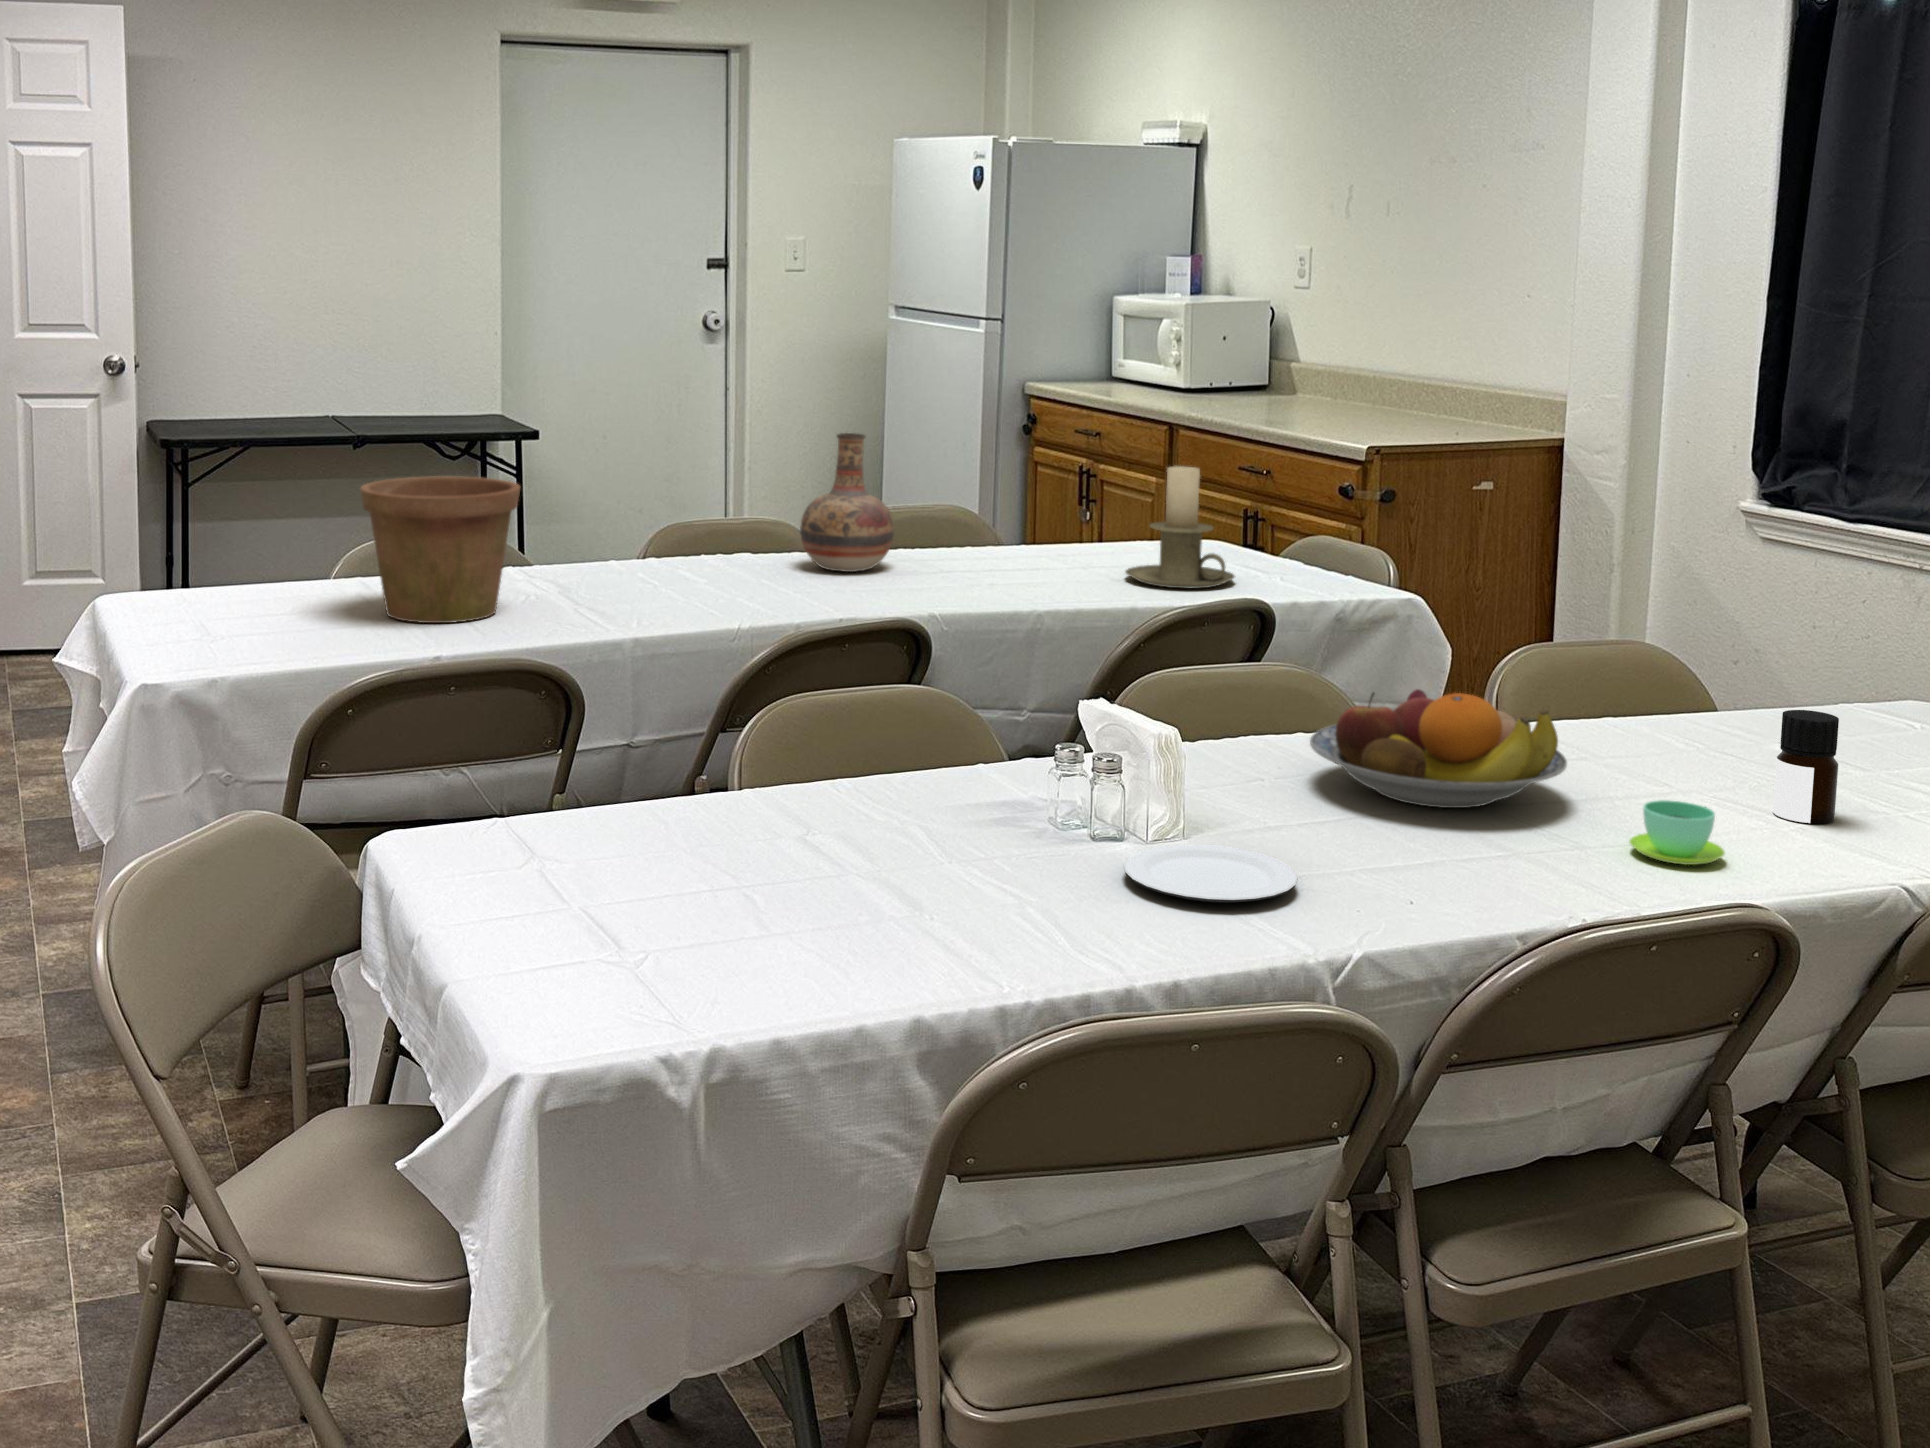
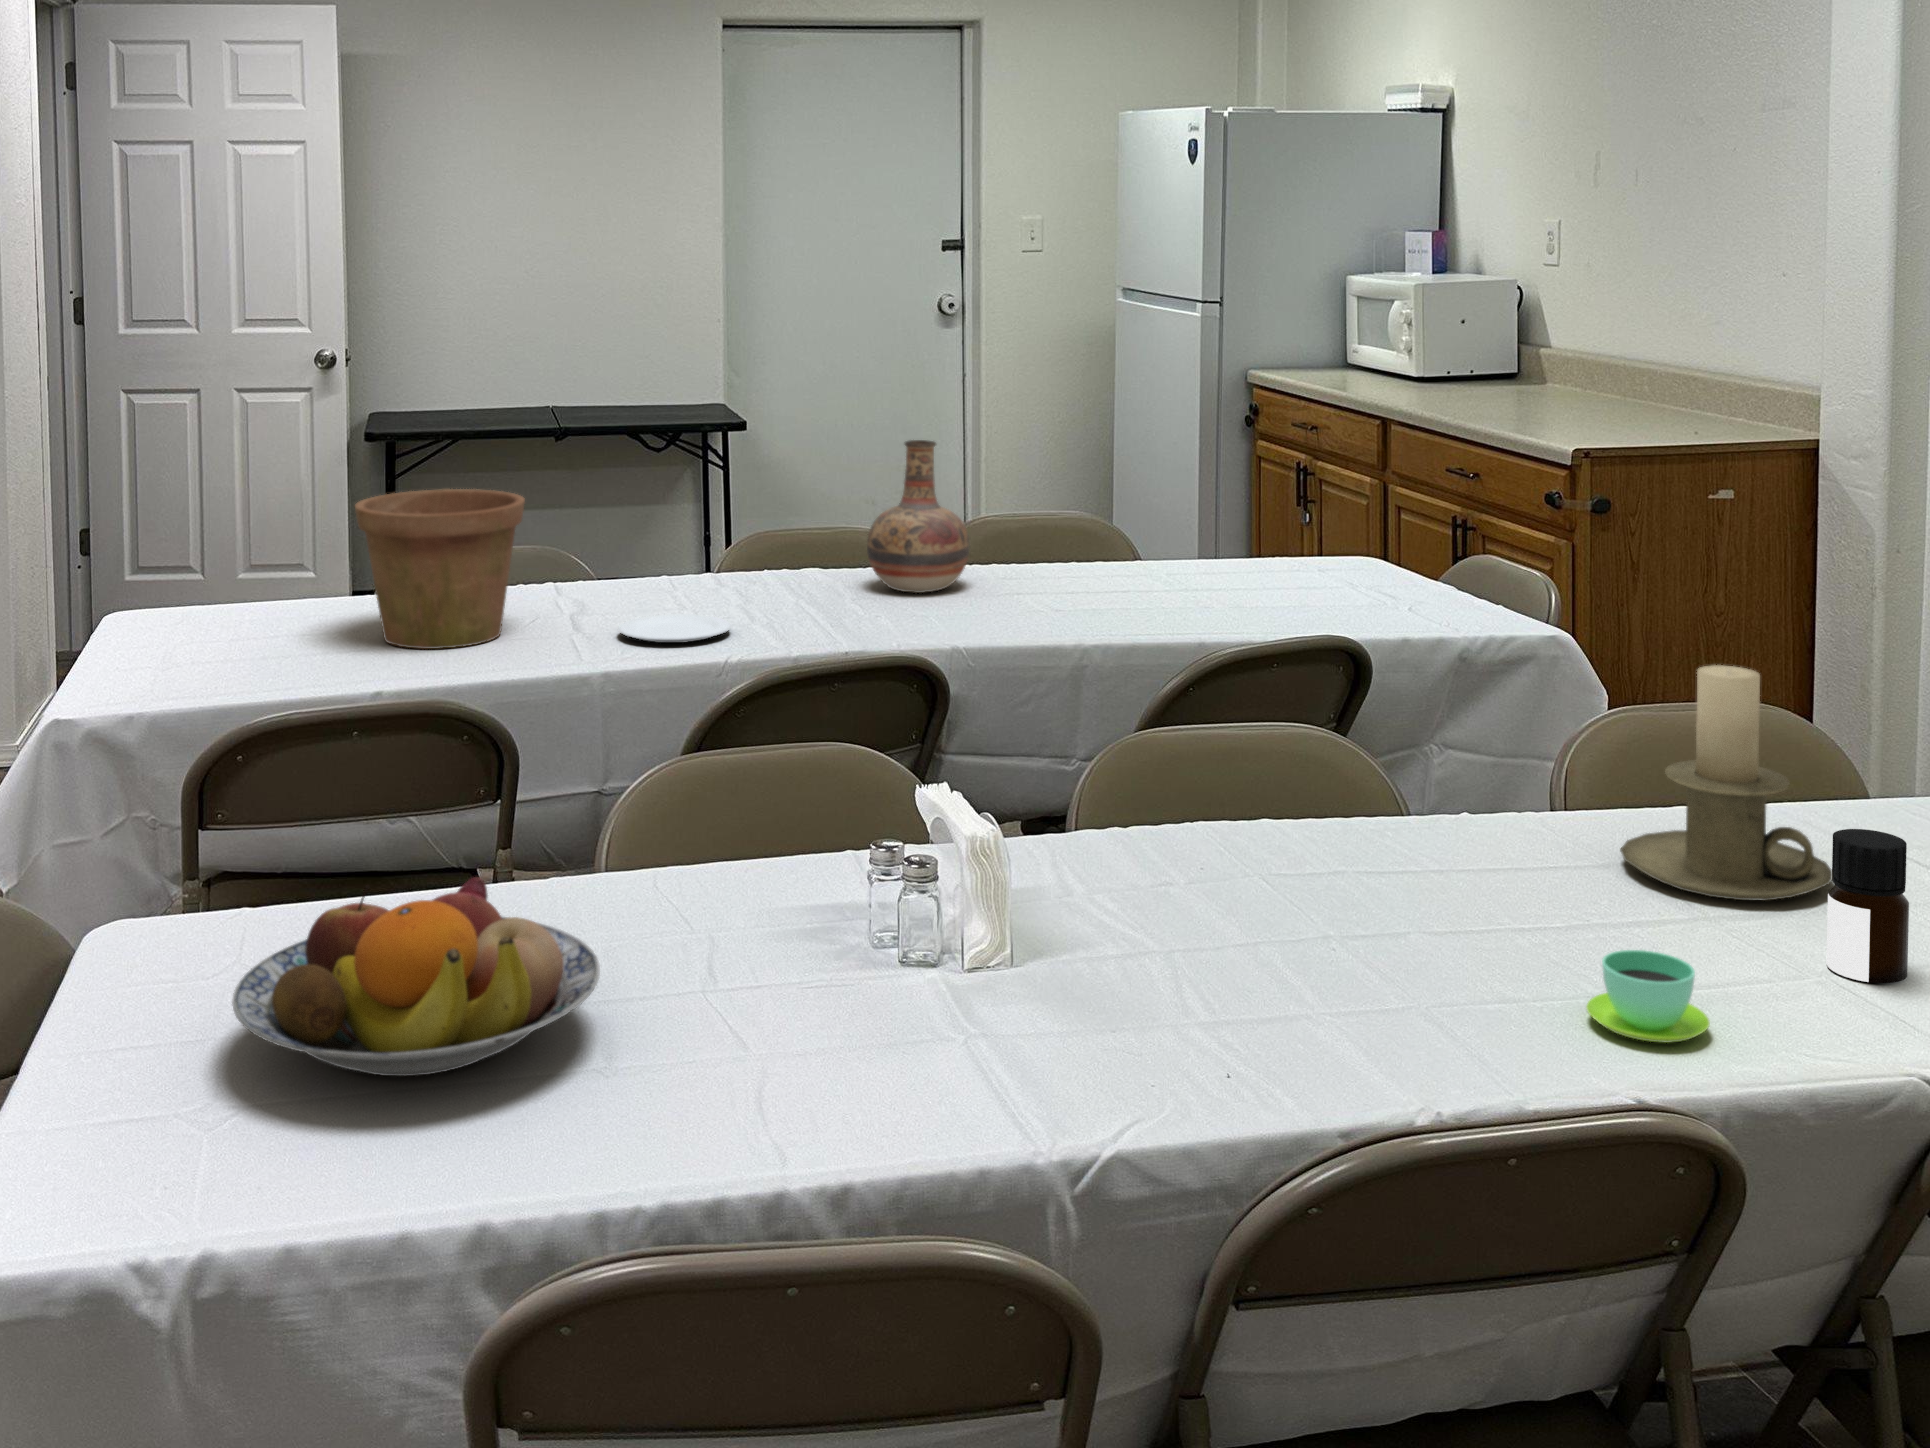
candle holder: present [1126,466,1234,589] -> present [1621,665,1832,901]
fruit bowl: present [1310,689,1567,808] -> present [232,877,600,1076]
plate: present [1124,844,1298,903] -> present [618,614,731,643]

